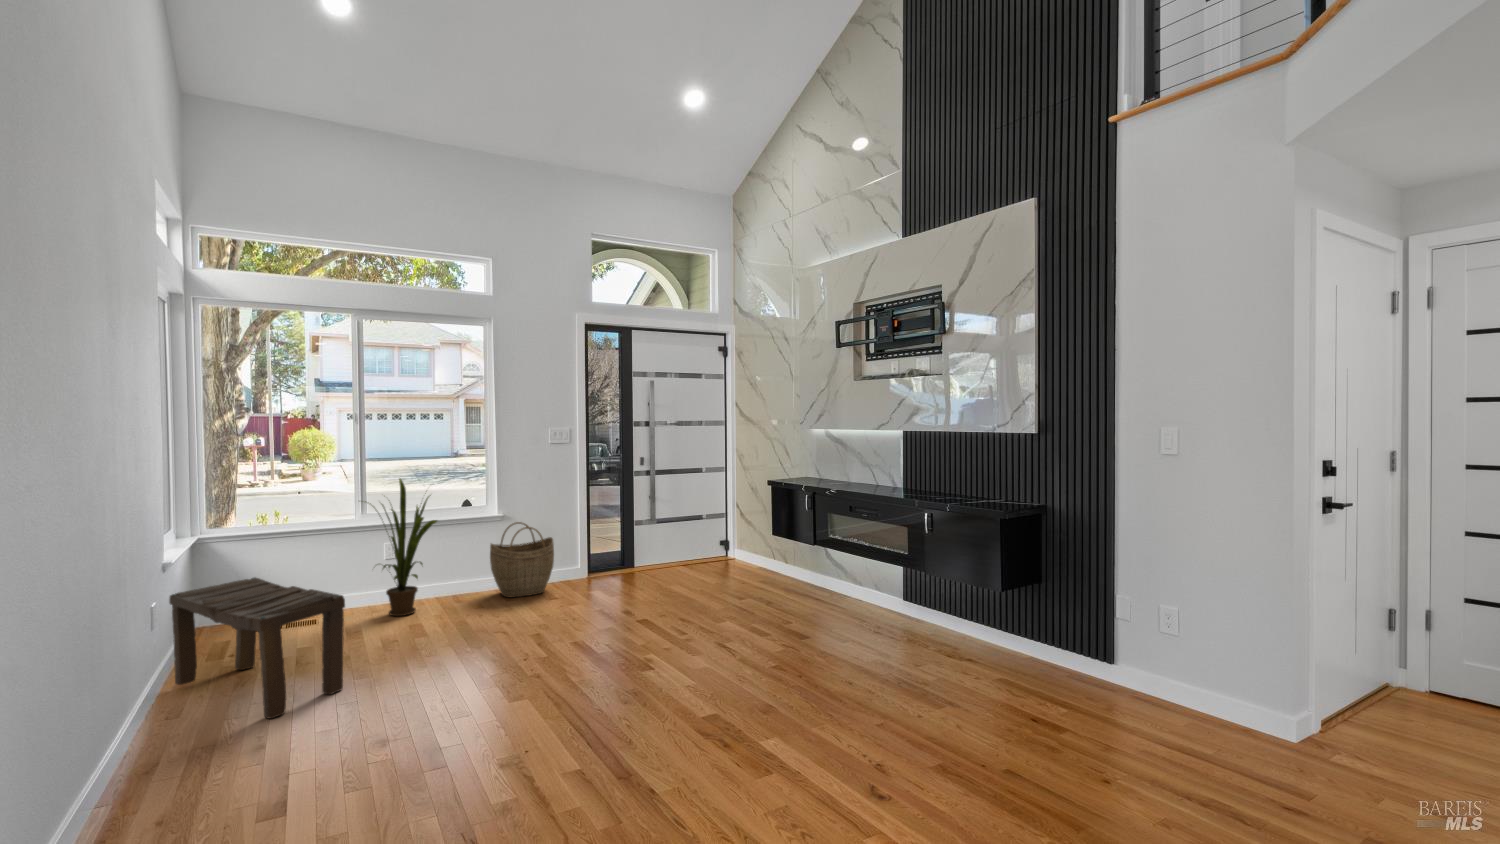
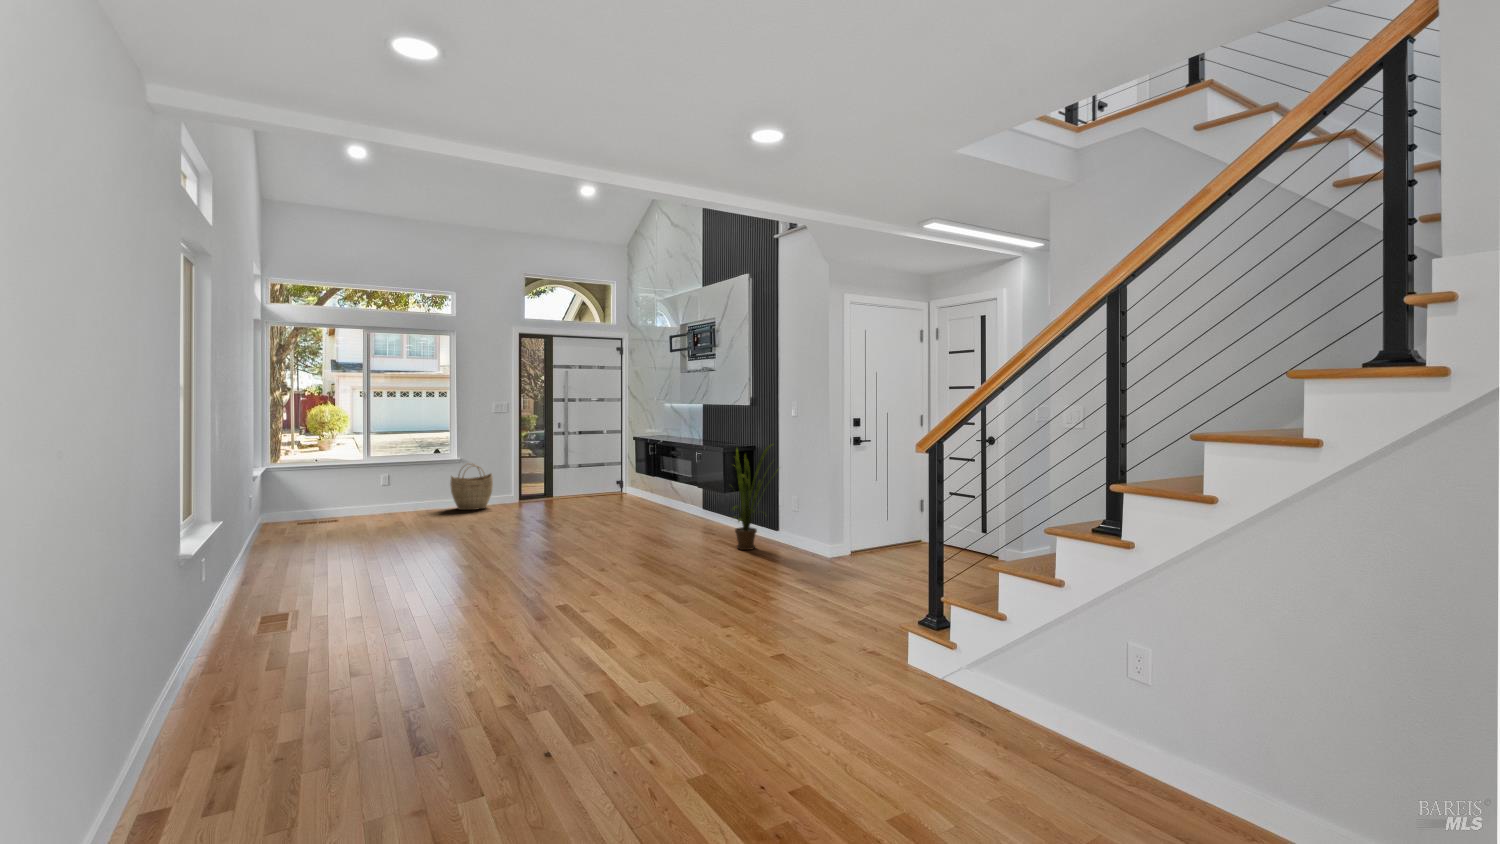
house plant: present [365,479,437,616] -> present [733,443,774,550]
bench: present [169,578,345,718] -> none [261,484,357,549]

